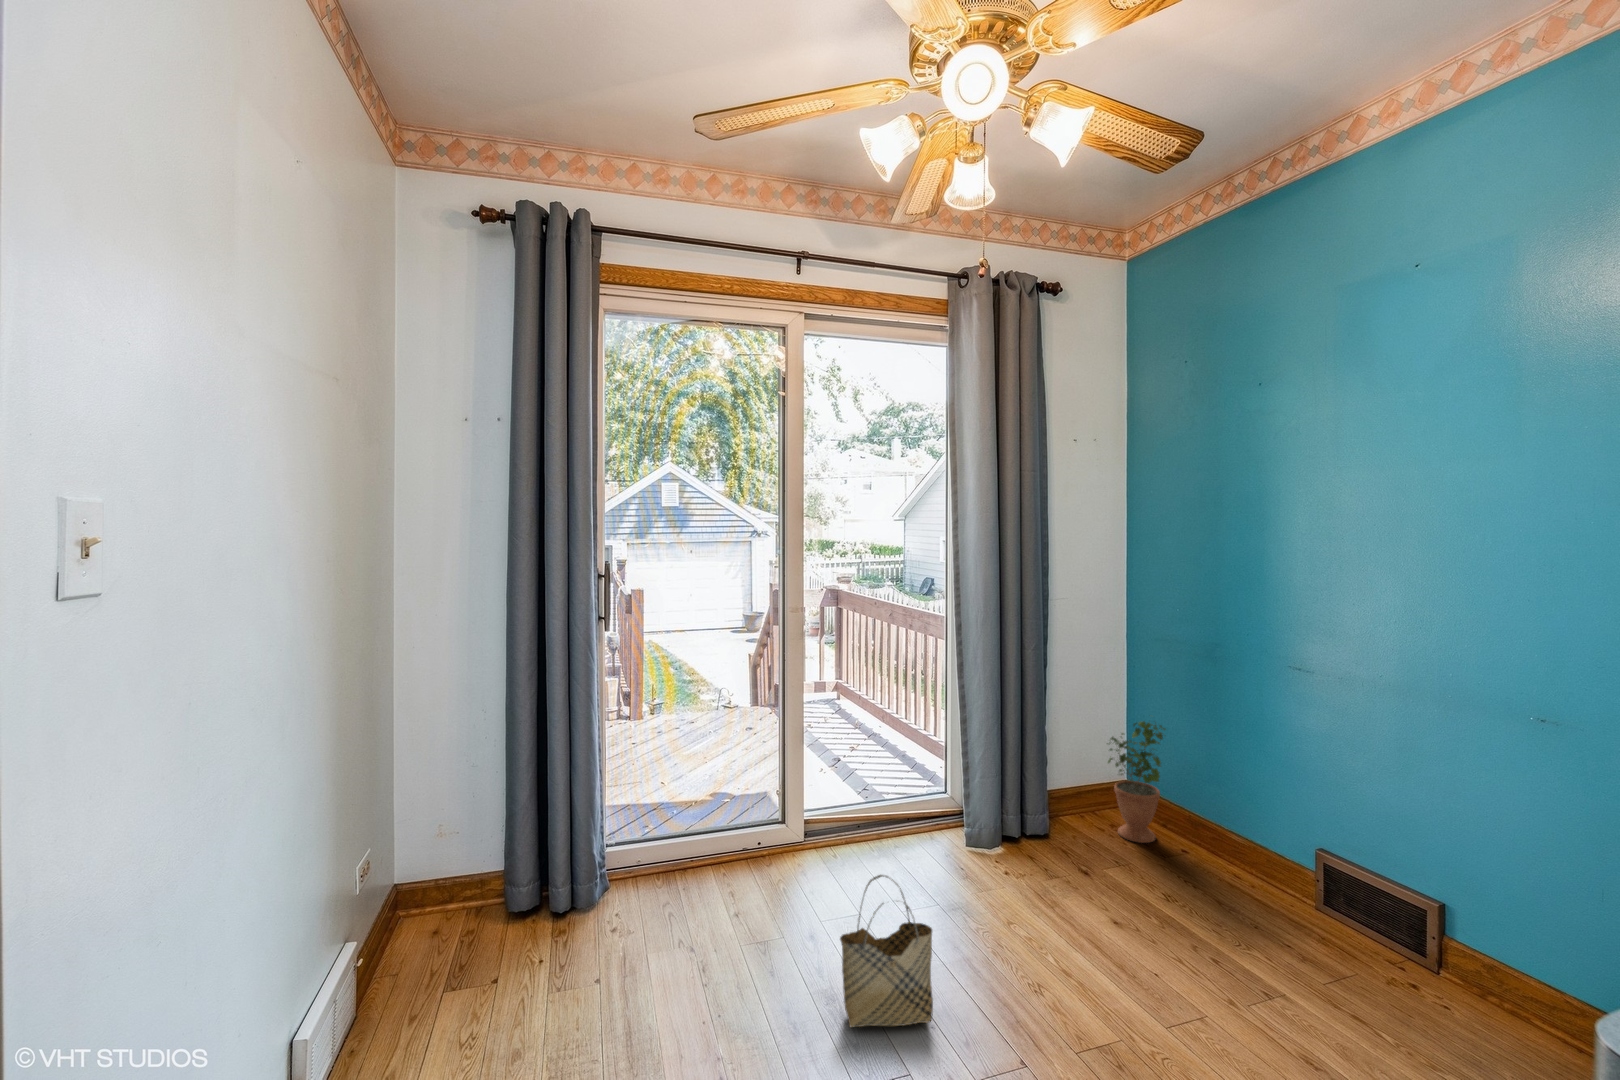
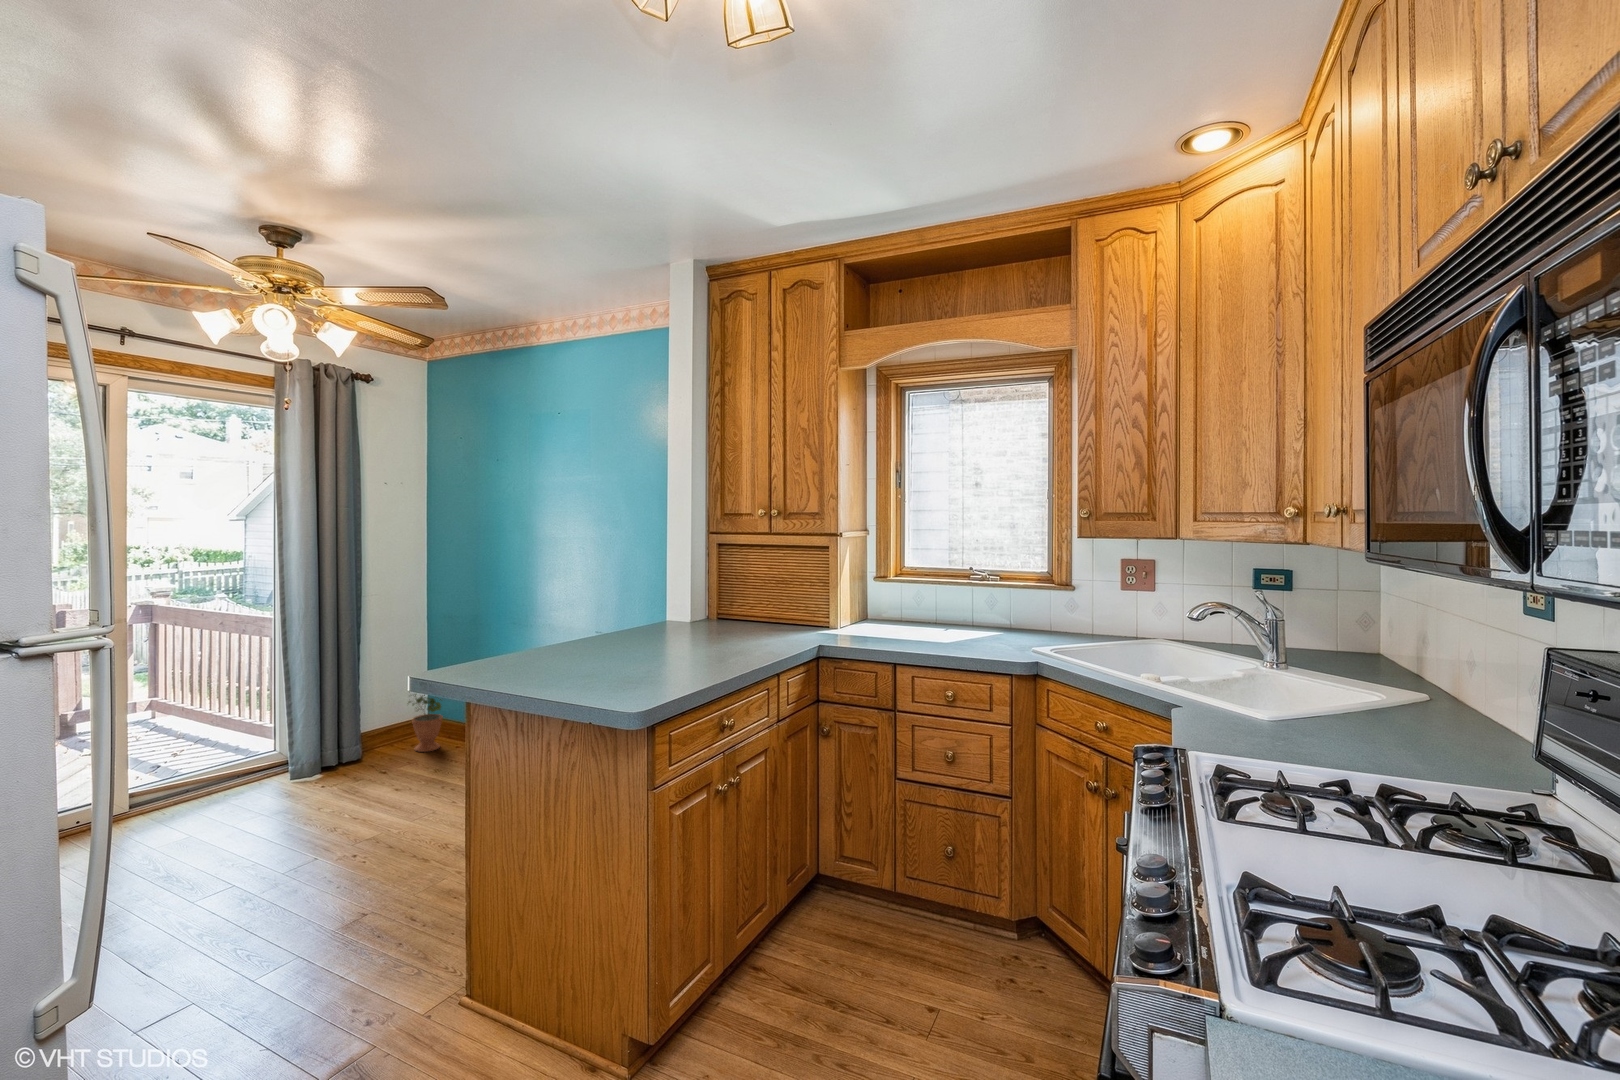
woven basket: present [840,875,933,1028] -> none [178,786,253,881]

